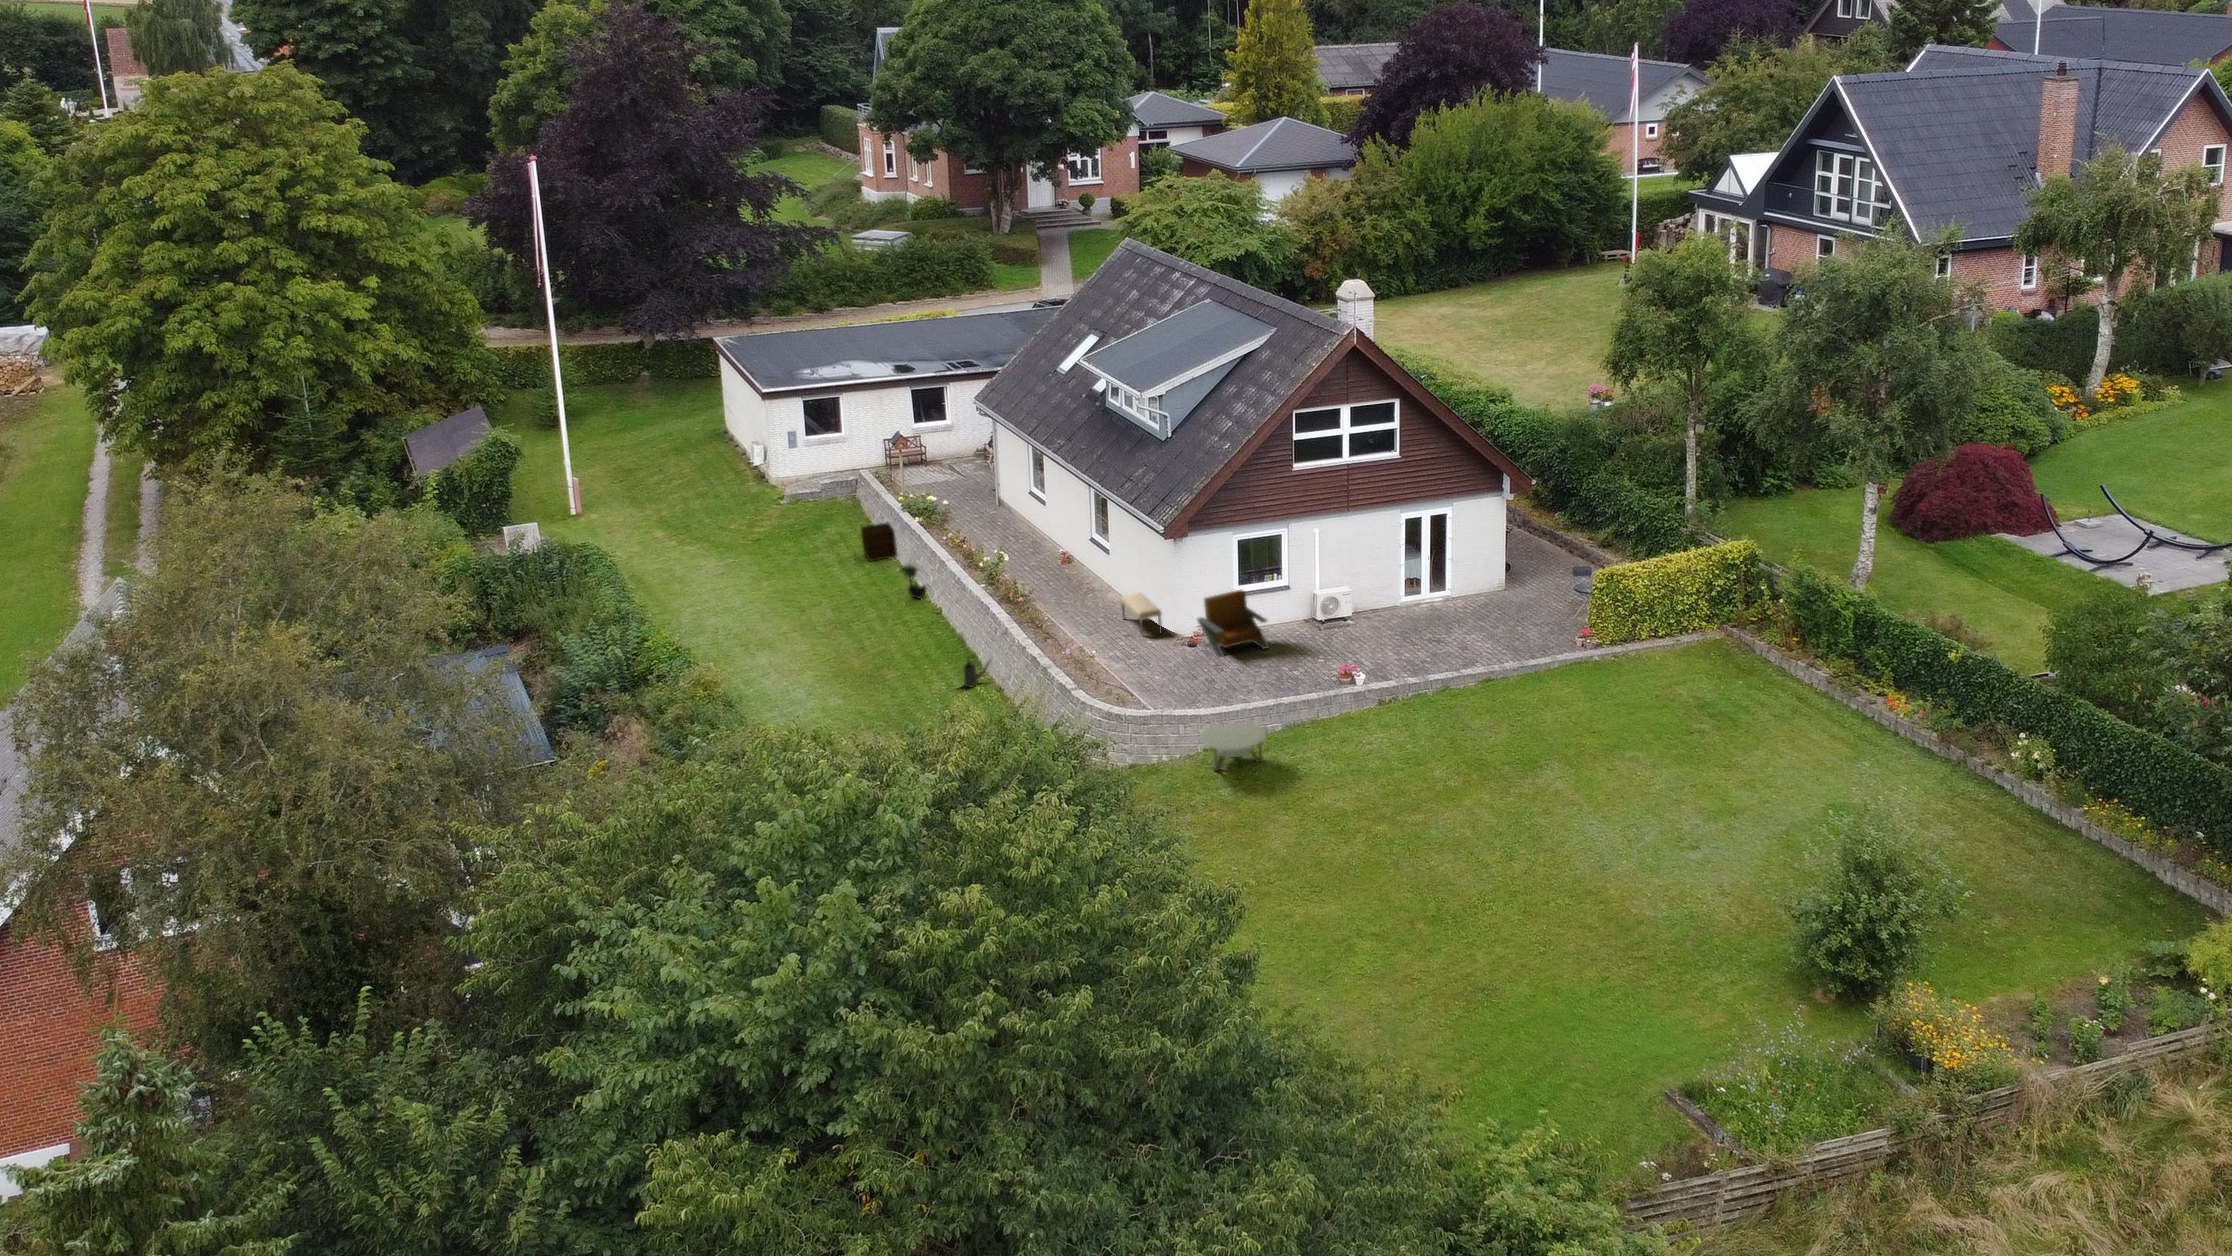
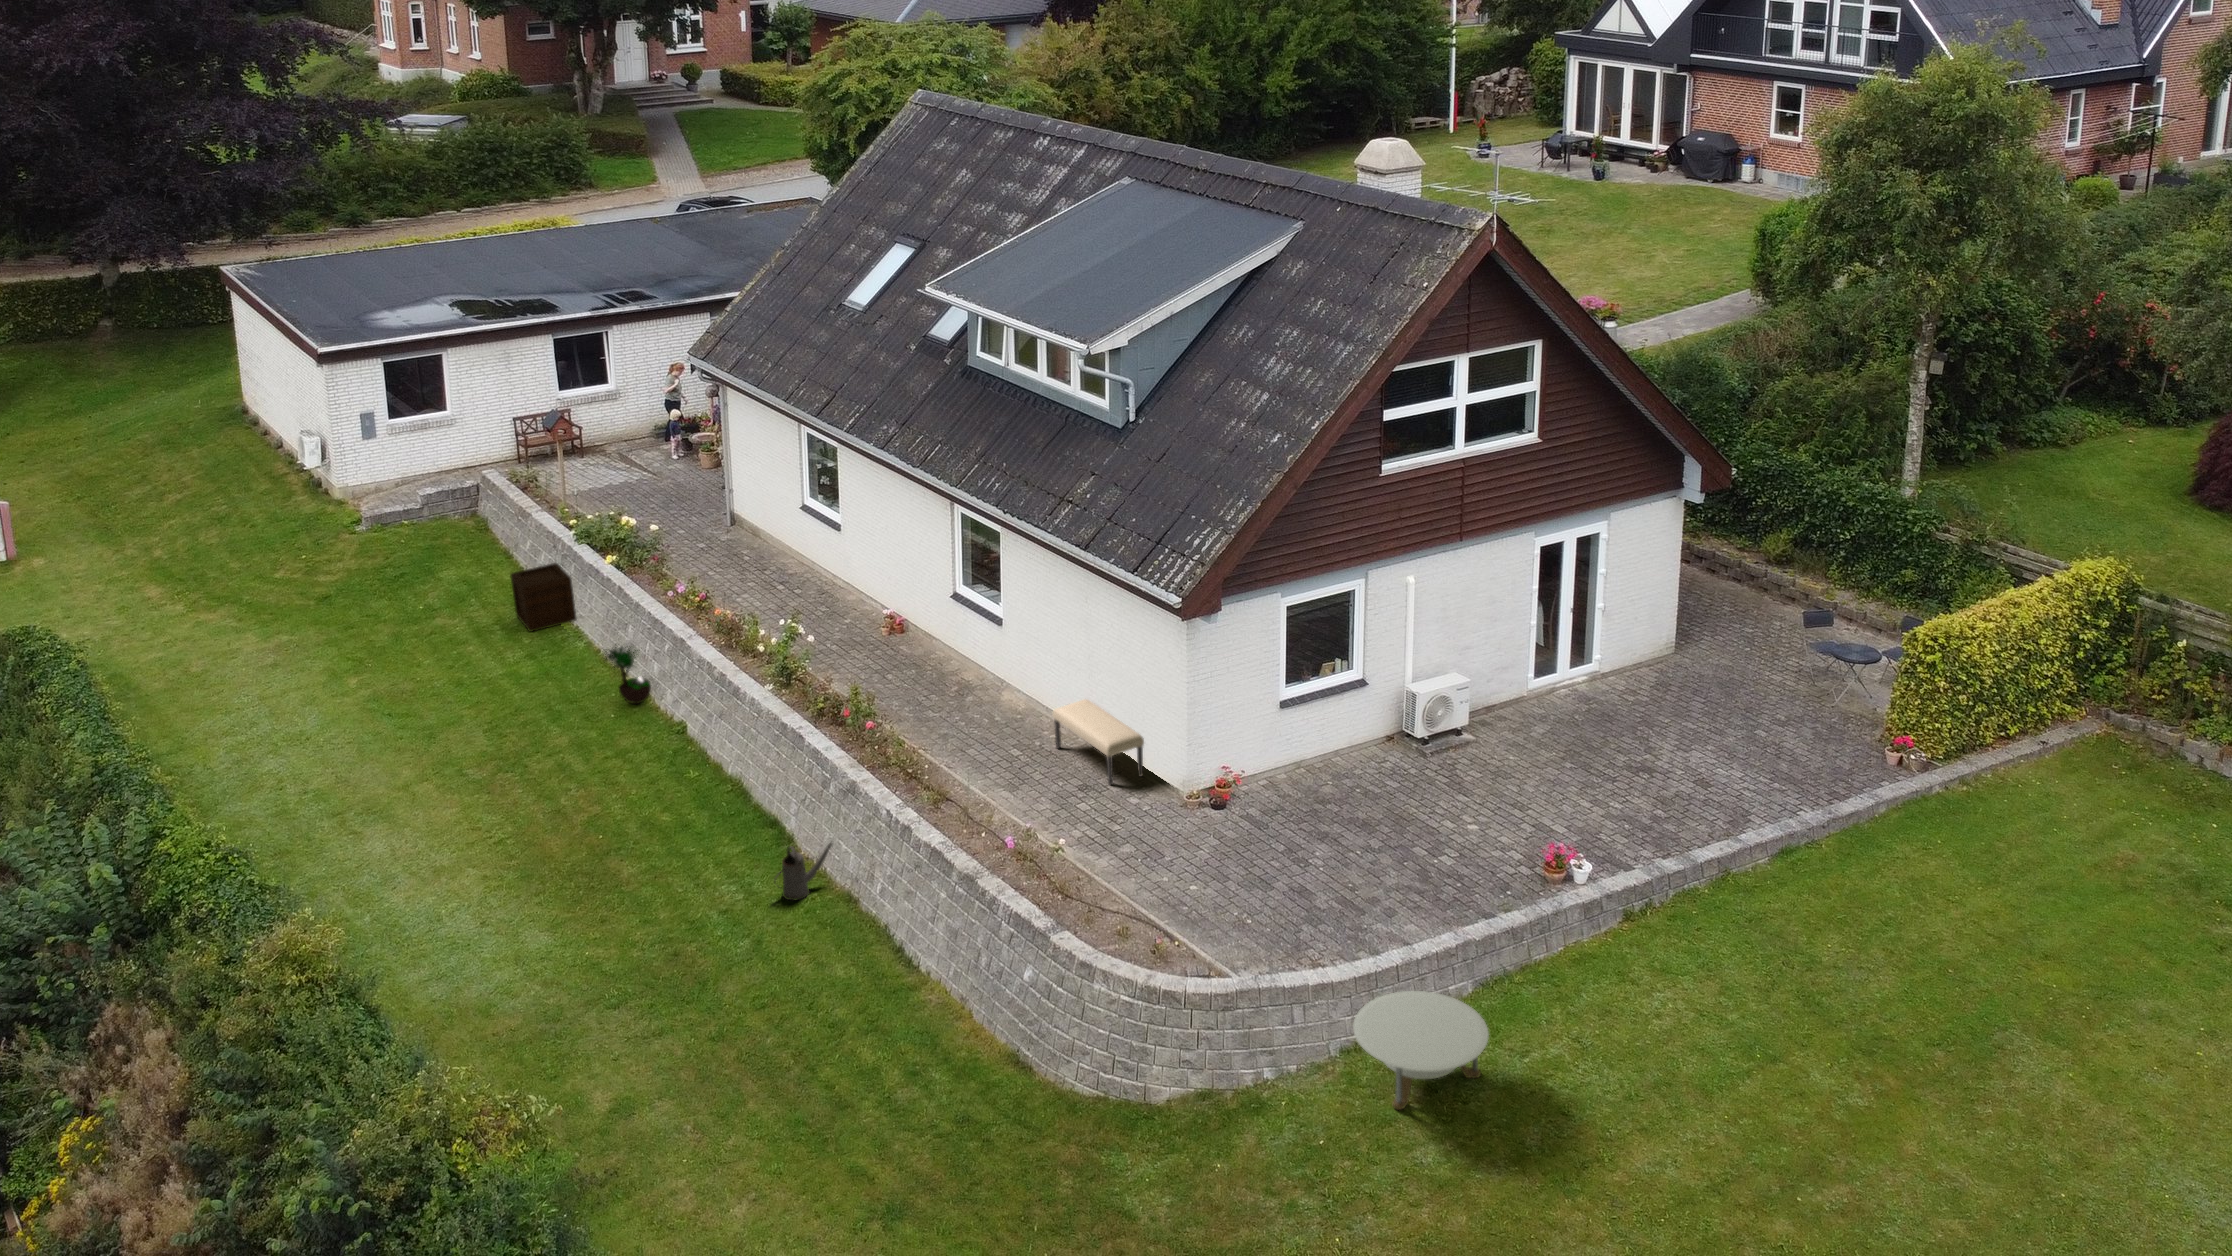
lounge chair: present [1198,590,1269,657] -> none [1221,693,1356,833]

